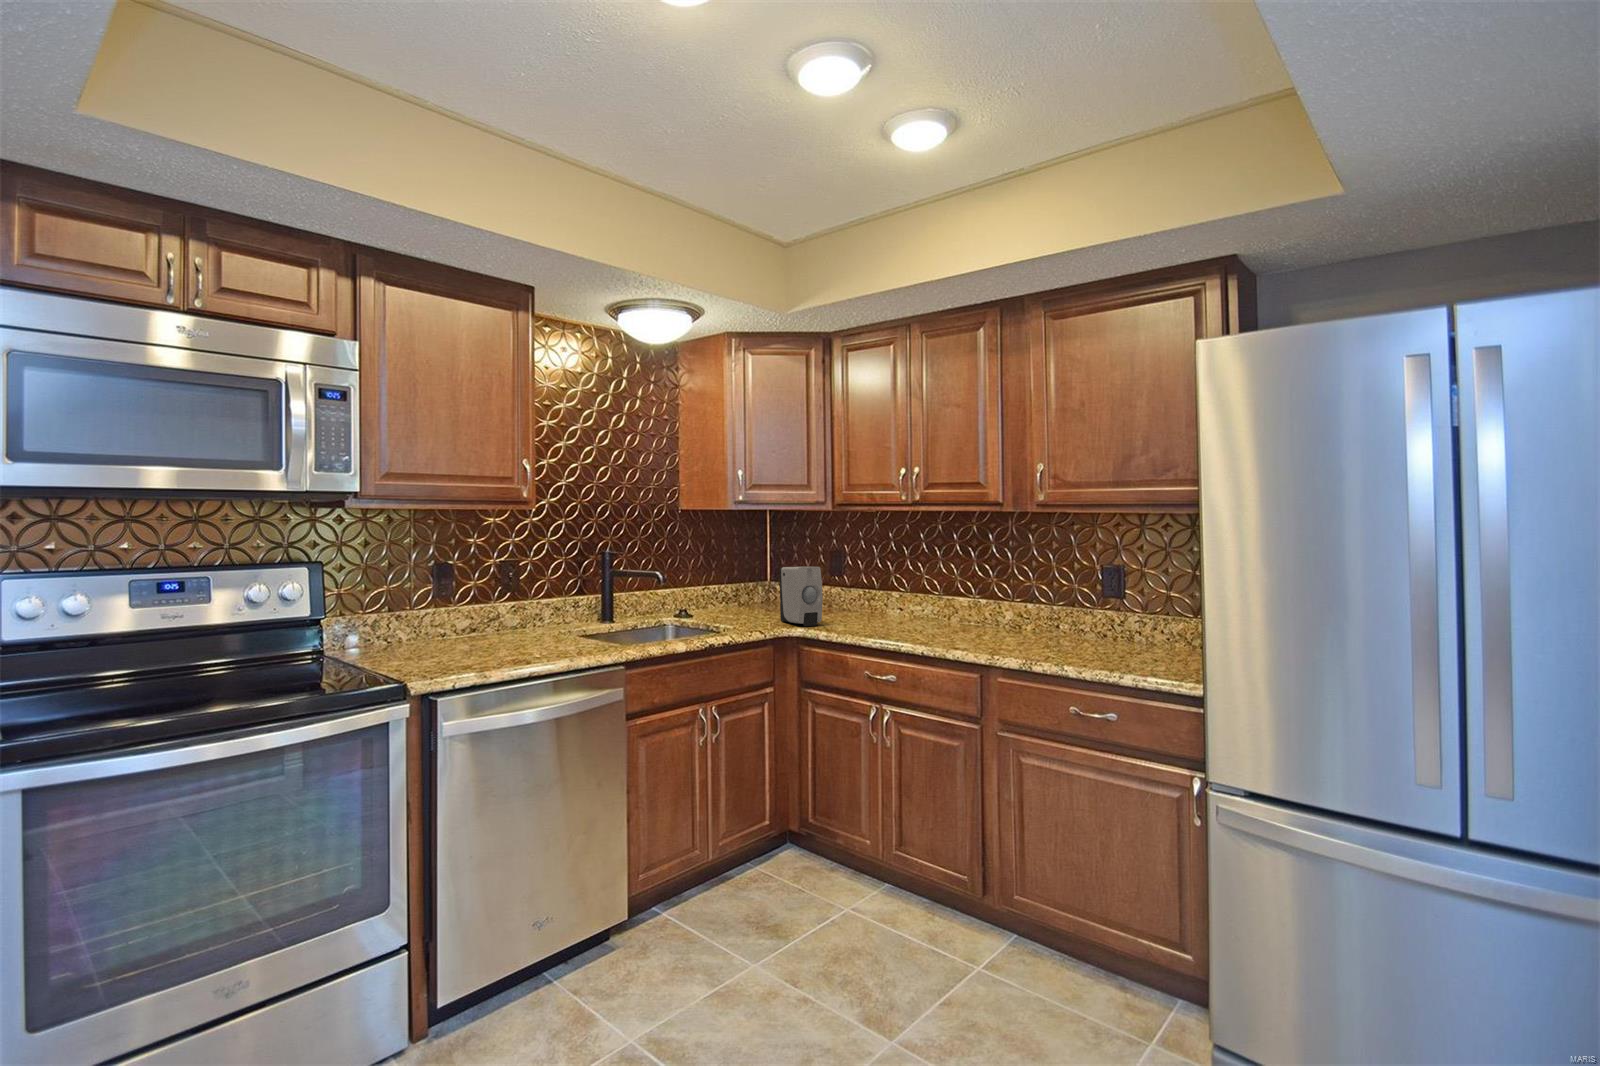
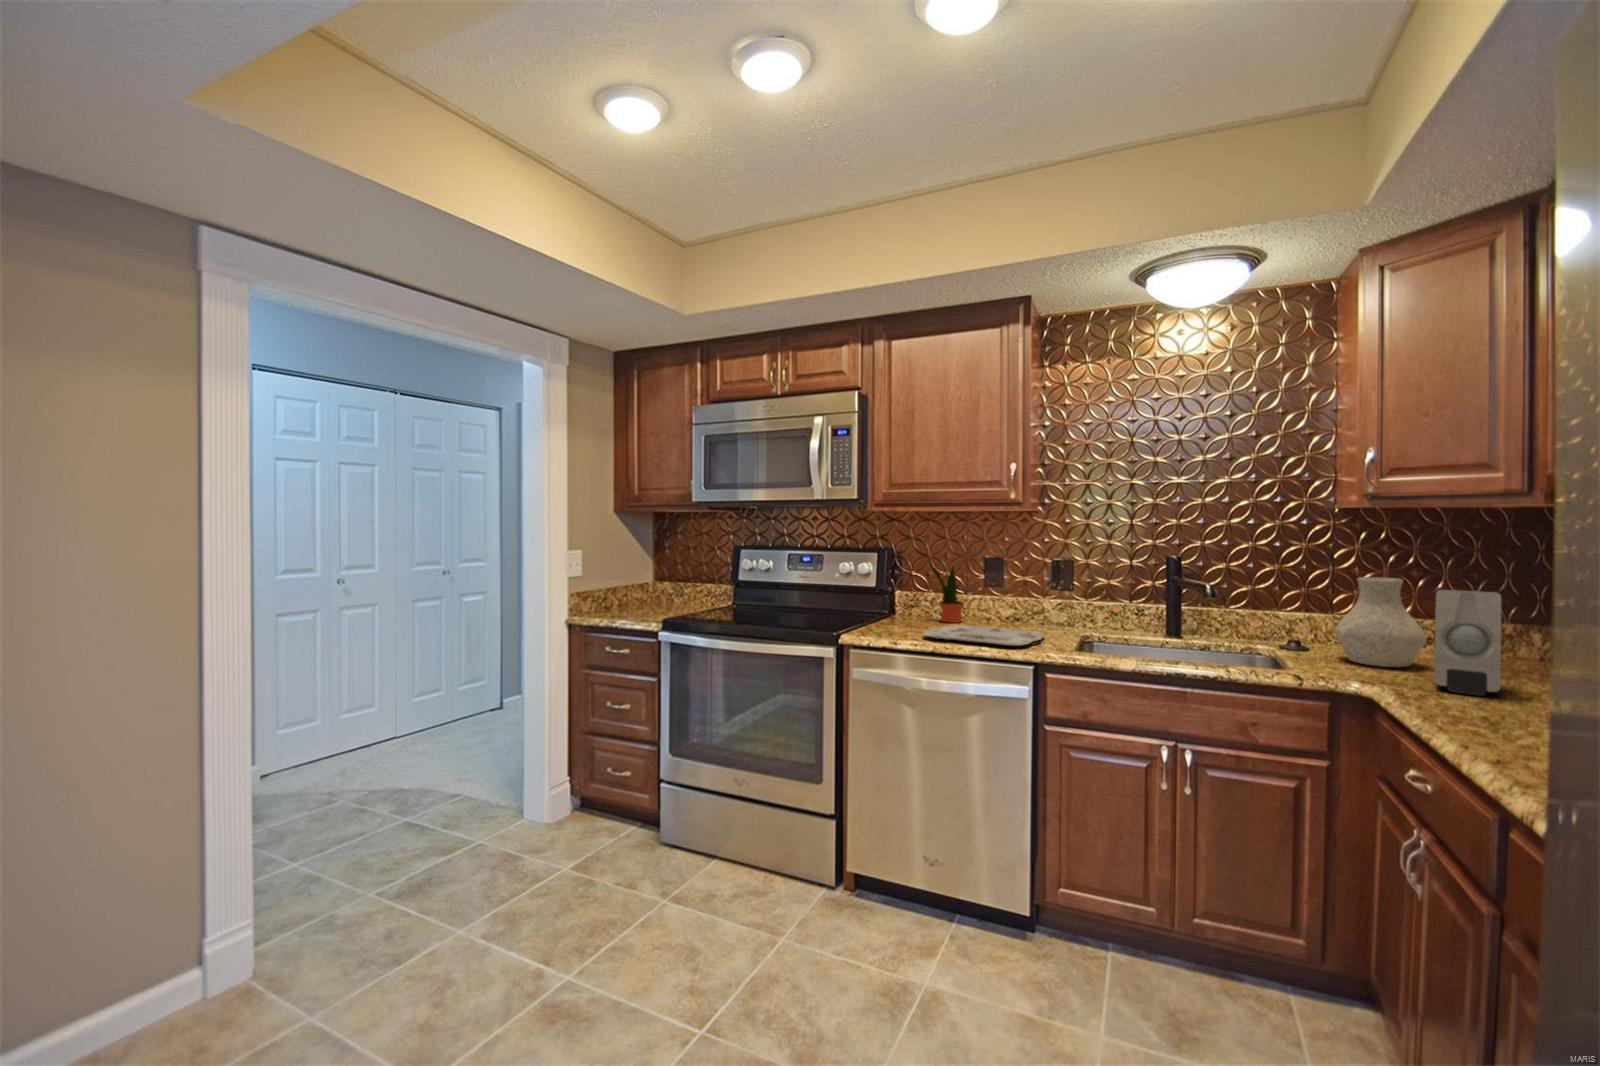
vase: none [713,560,759,619] -> present [1335,577,1426,667]
potted plant: none [384,574,427,647] -> present [931,565,964,623]
serving tray: none [450,638,584,664] -> present [924,625,1044,646]

